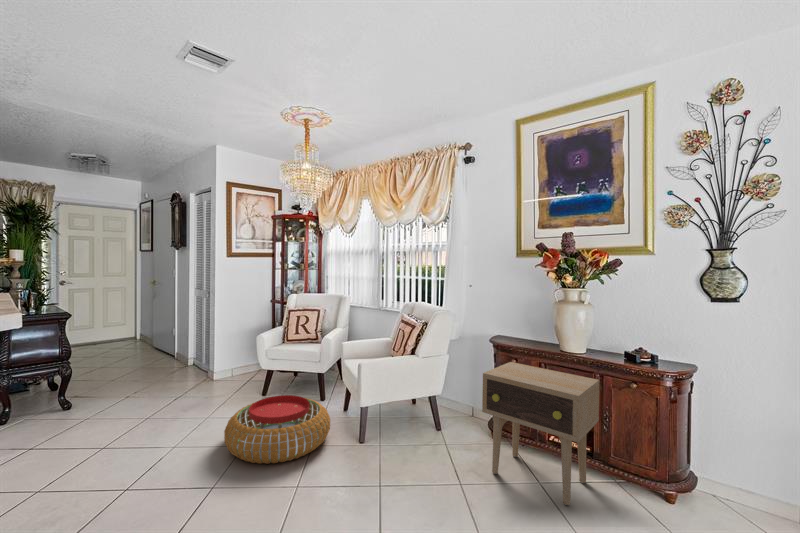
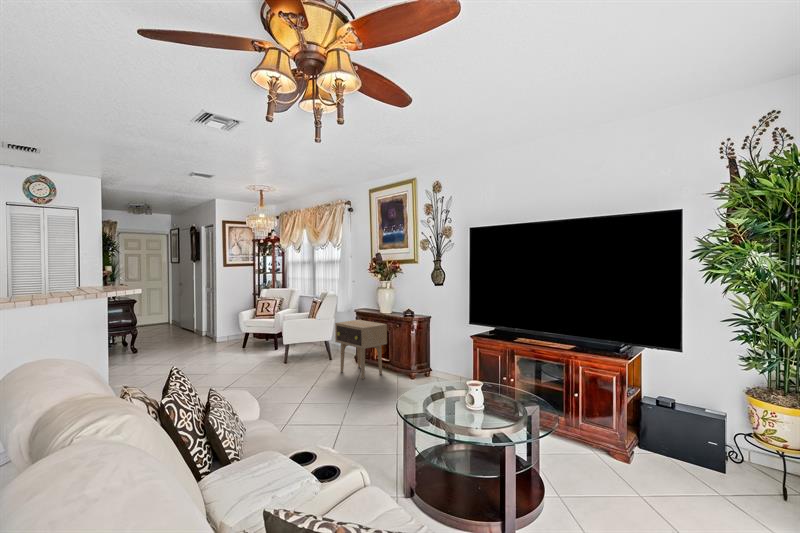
pouf: present [224,395,330,464] -> none [214,341,271,369]

